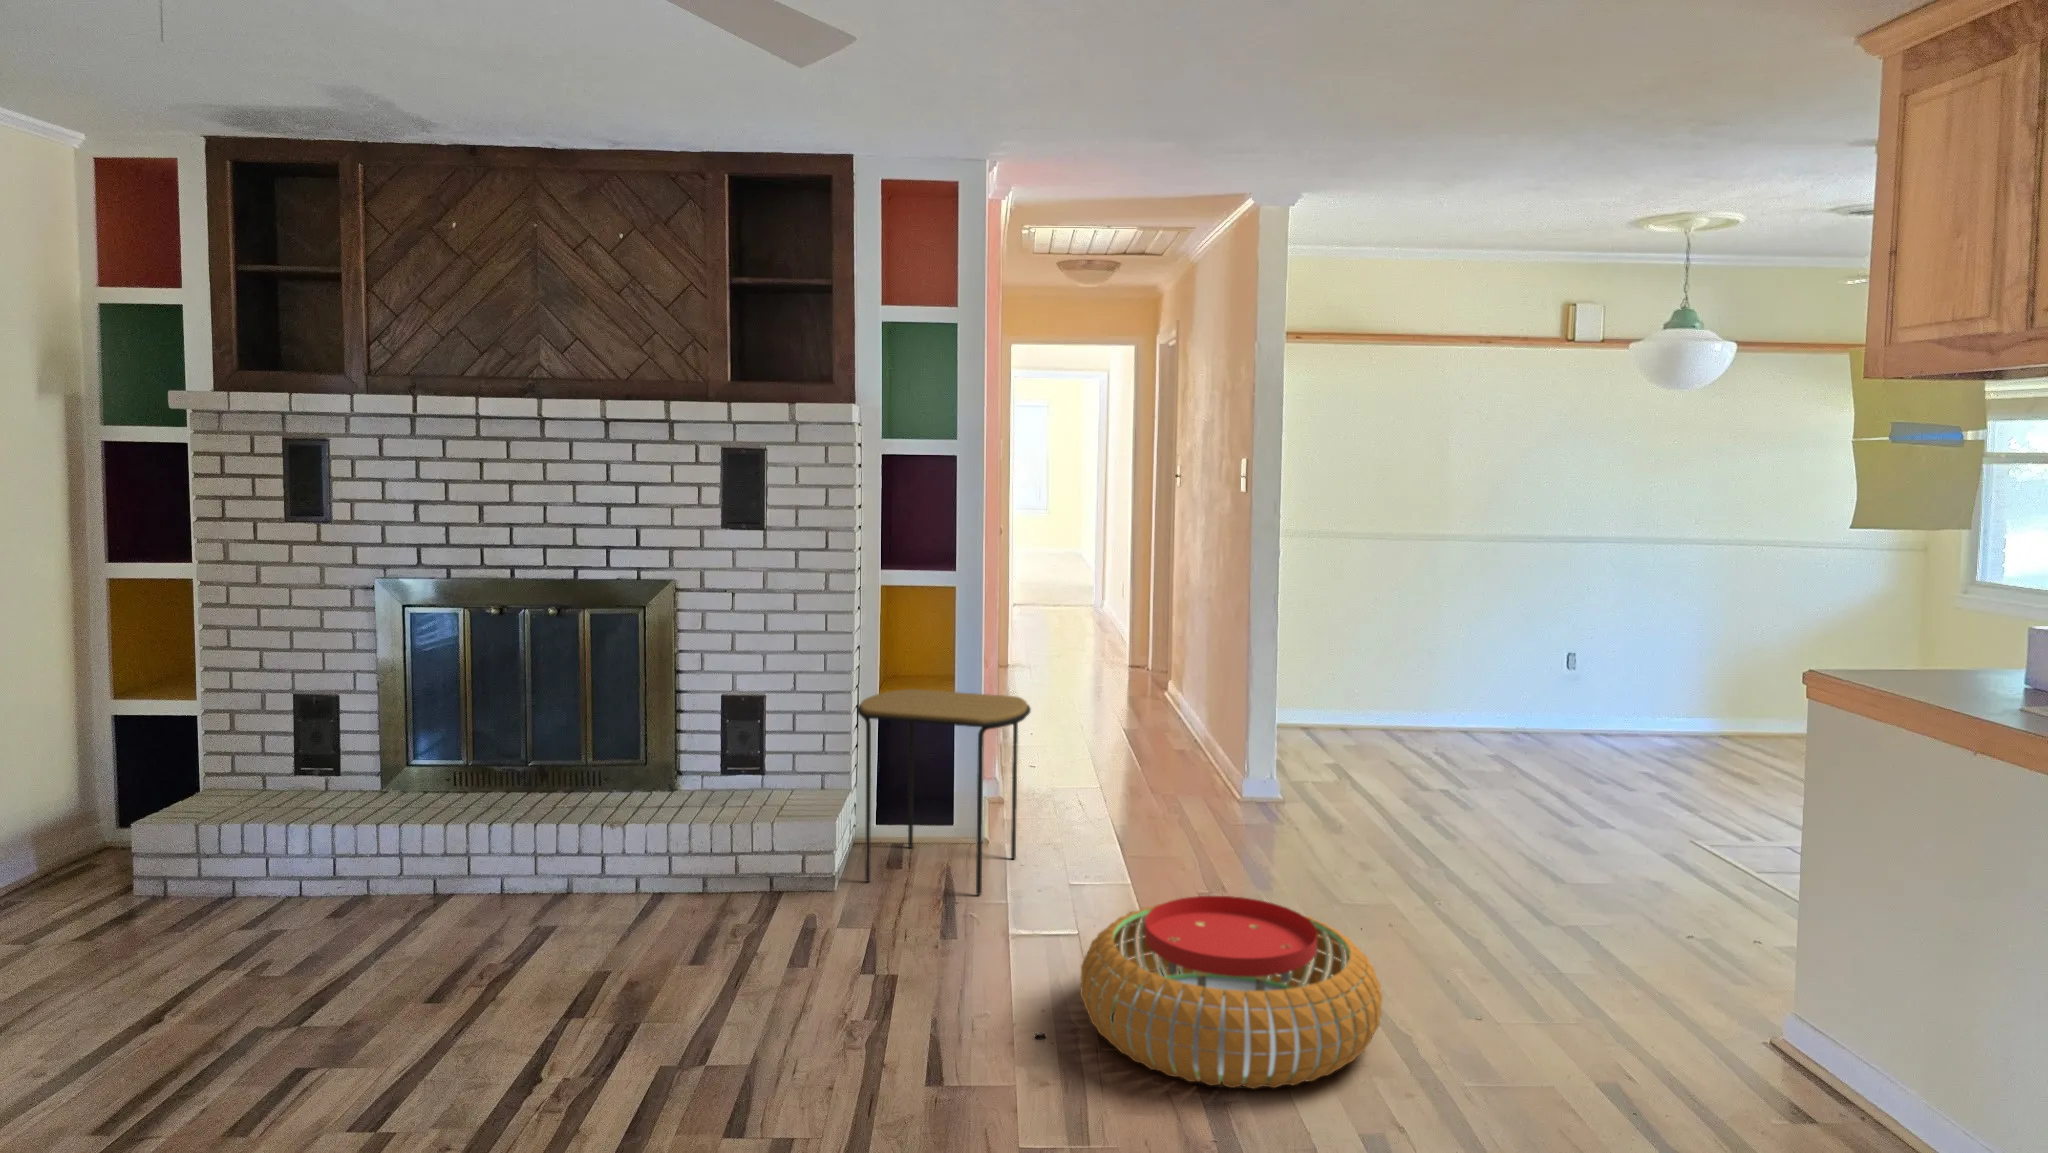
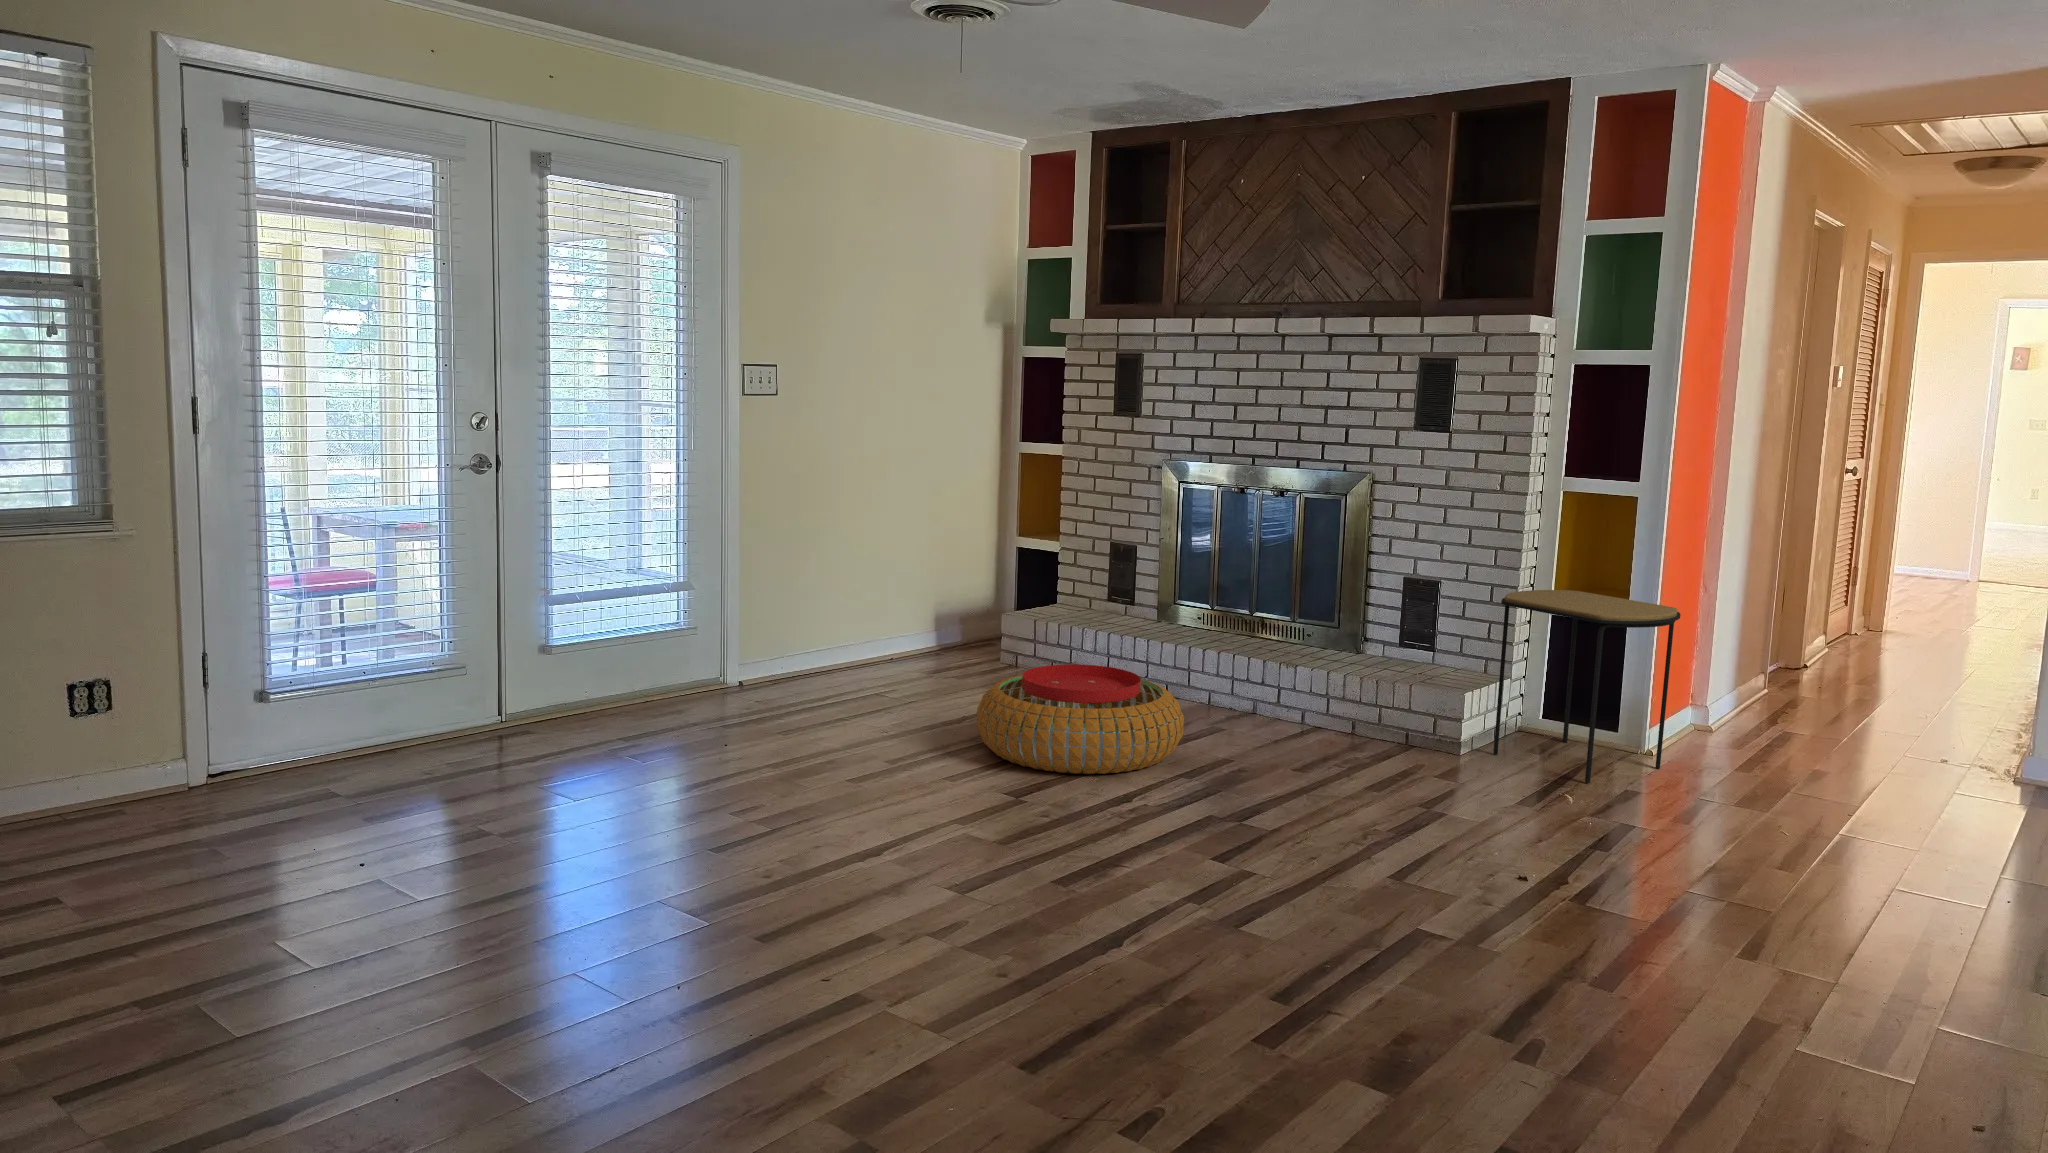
pouf: present [1080,896,1383,1089] -> present [976,664,1184,774]

